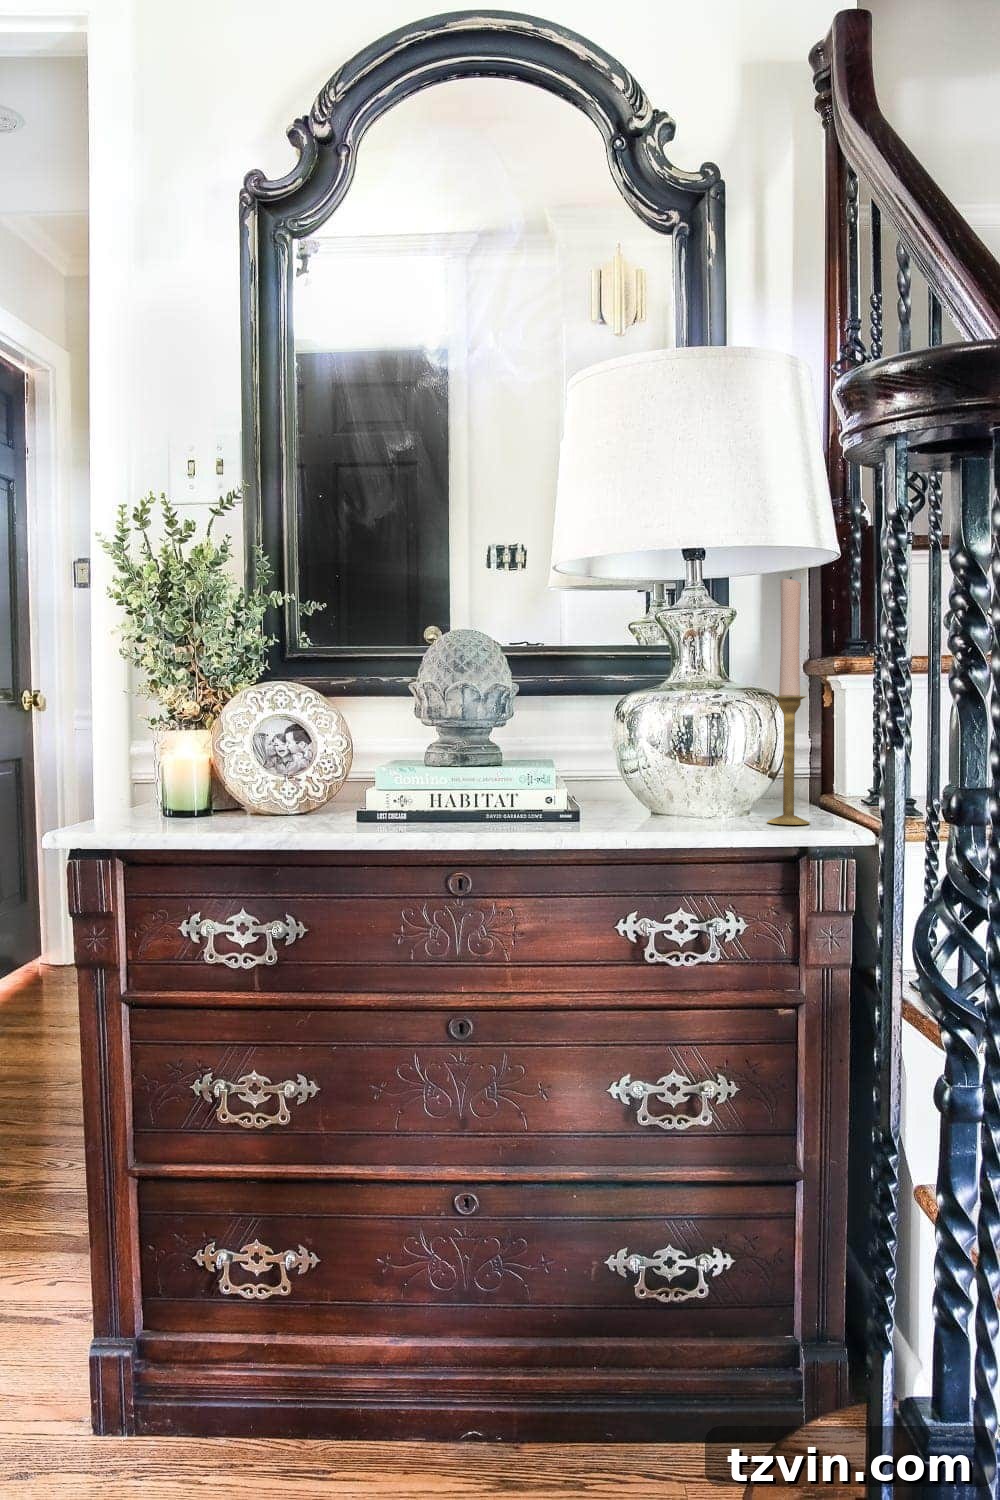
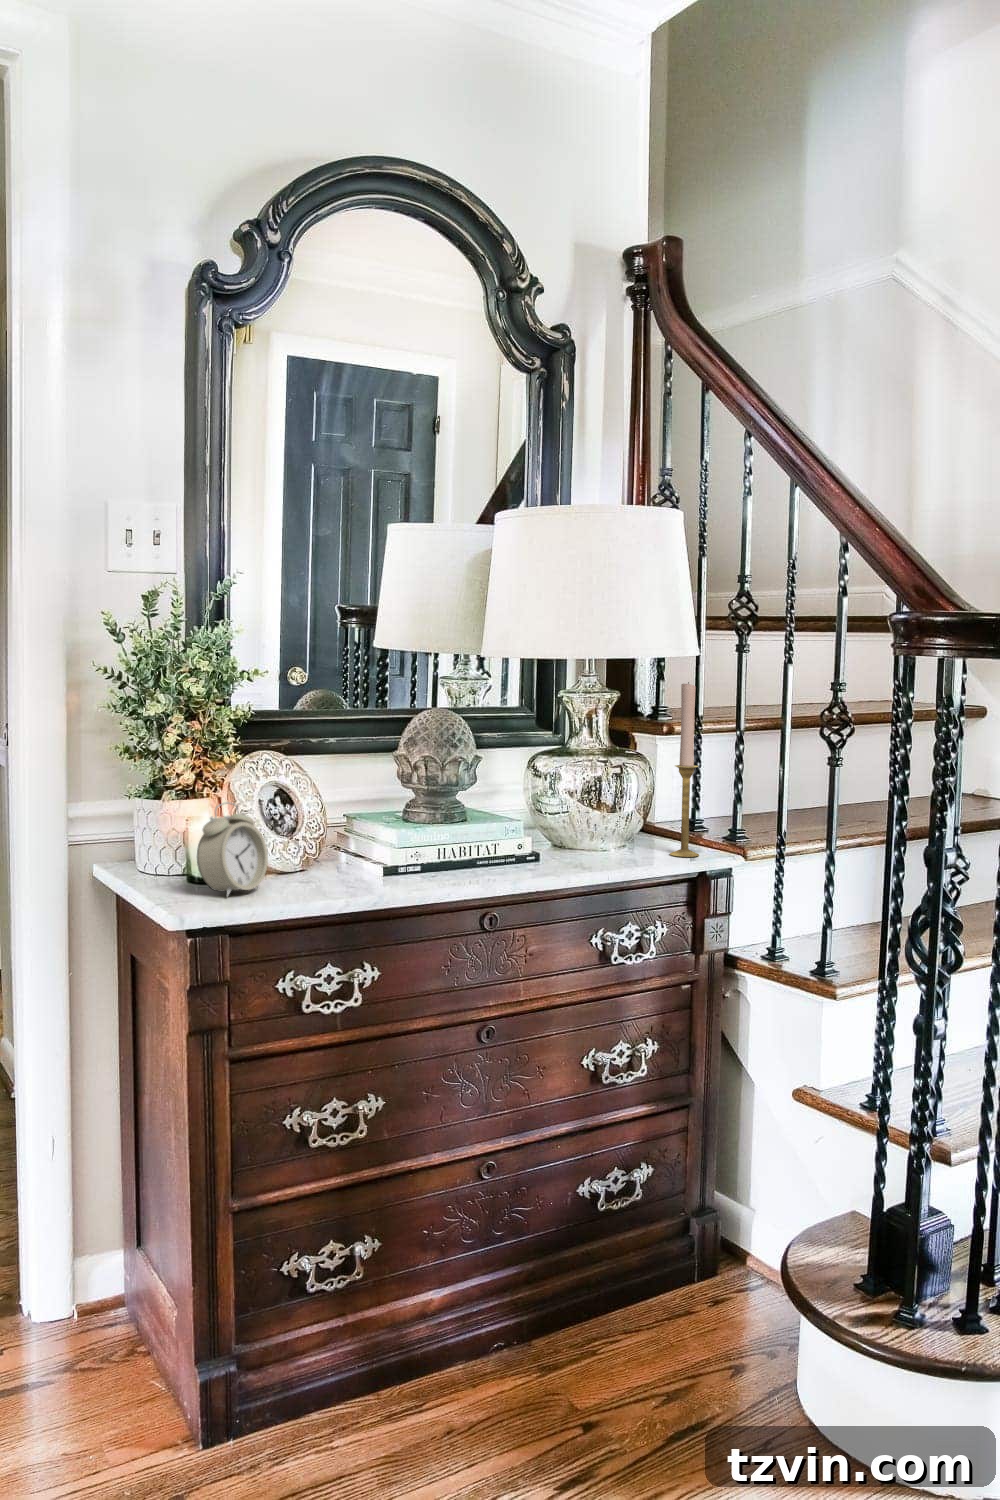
alarm clock: none [130,723,214,824] -> present [197,802,268,896]

